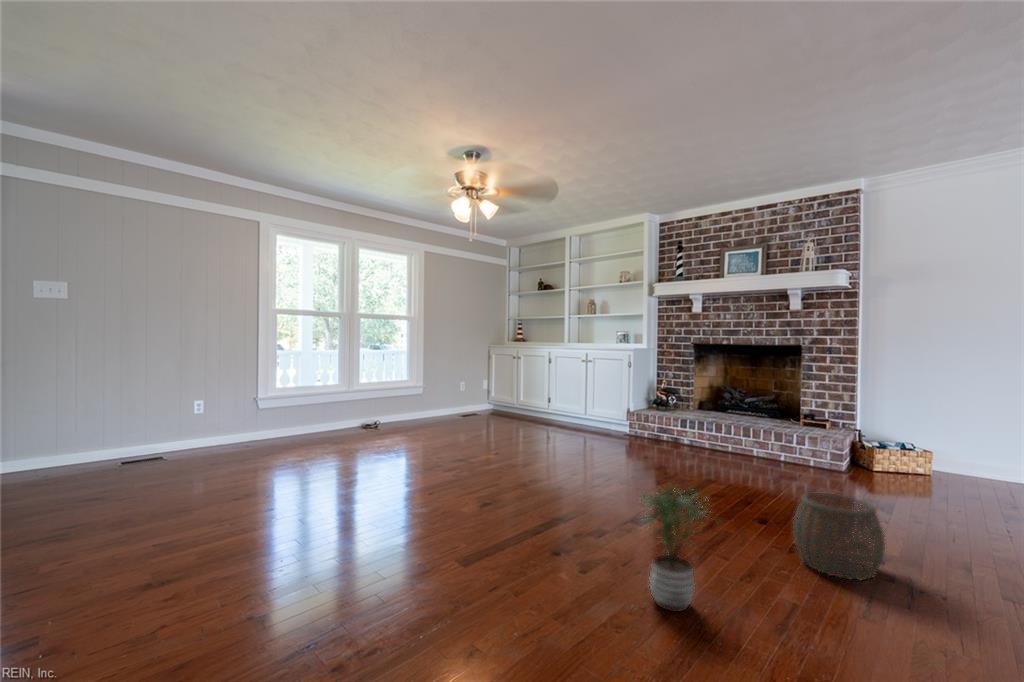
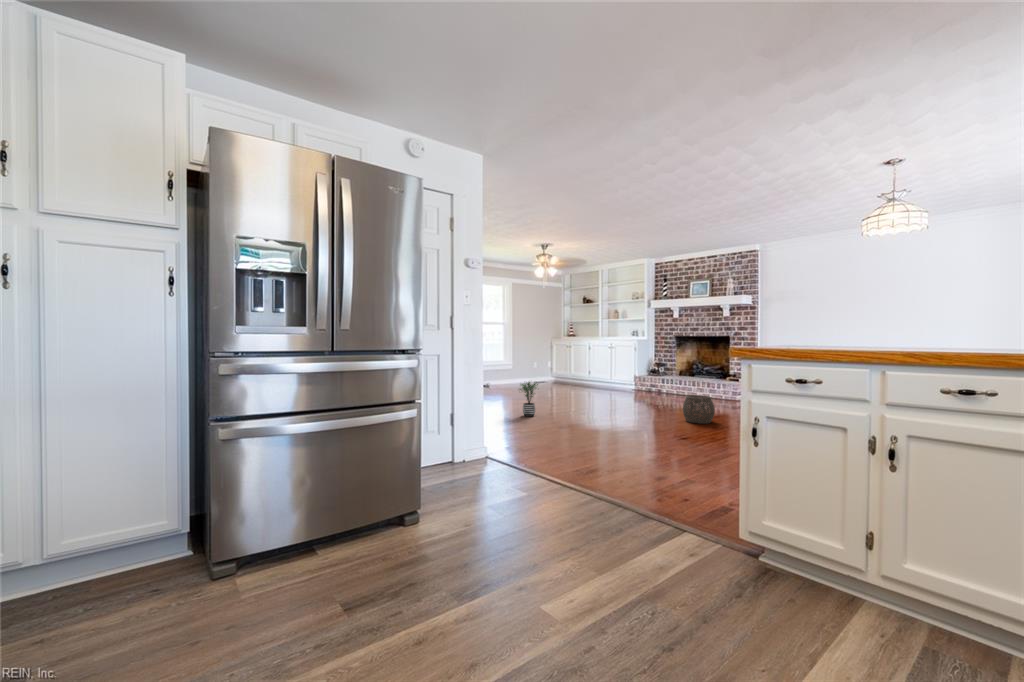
potted plant: present [643,485,718,612] -> present [520,382,538,417]

